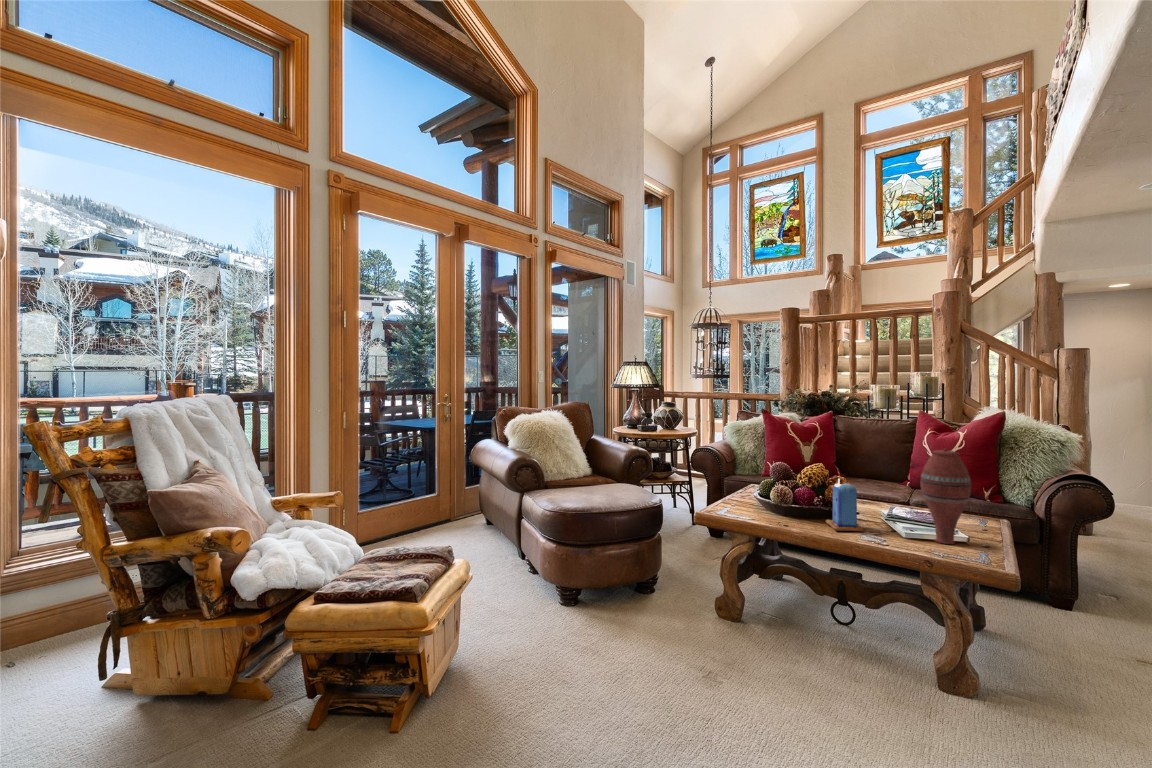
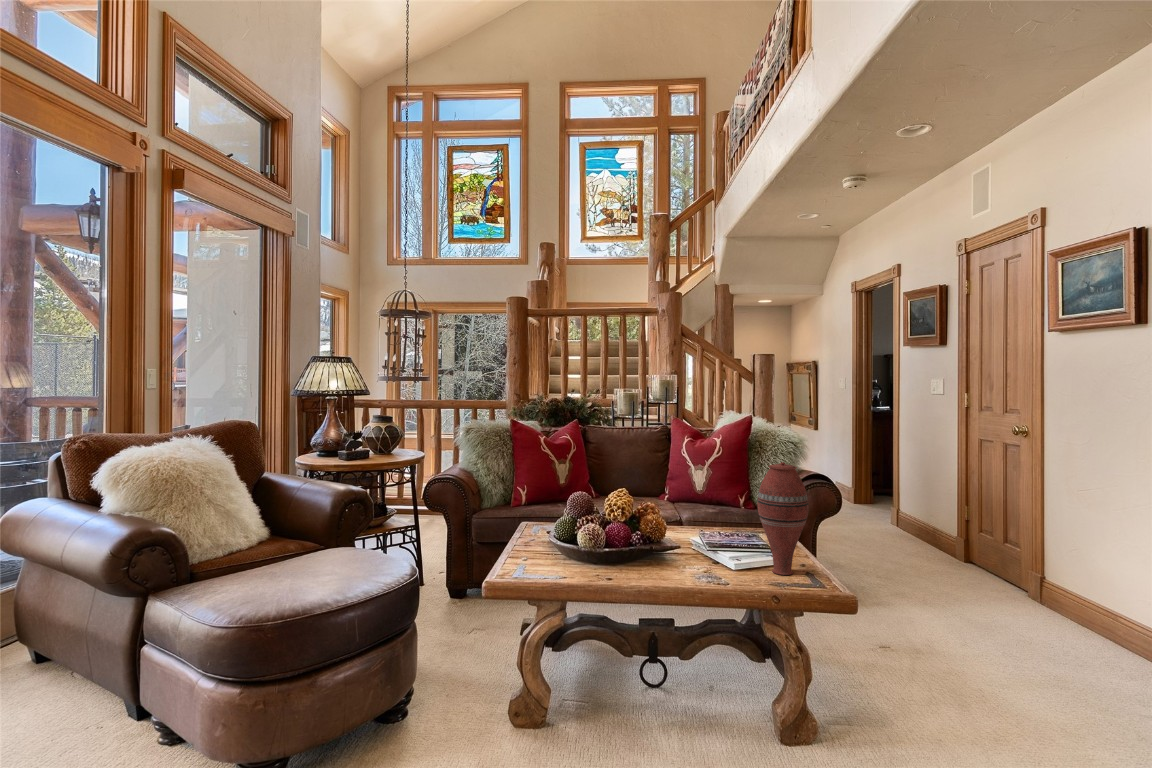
candle: present [826,479,864,531] -> none [651,509,699,579]

